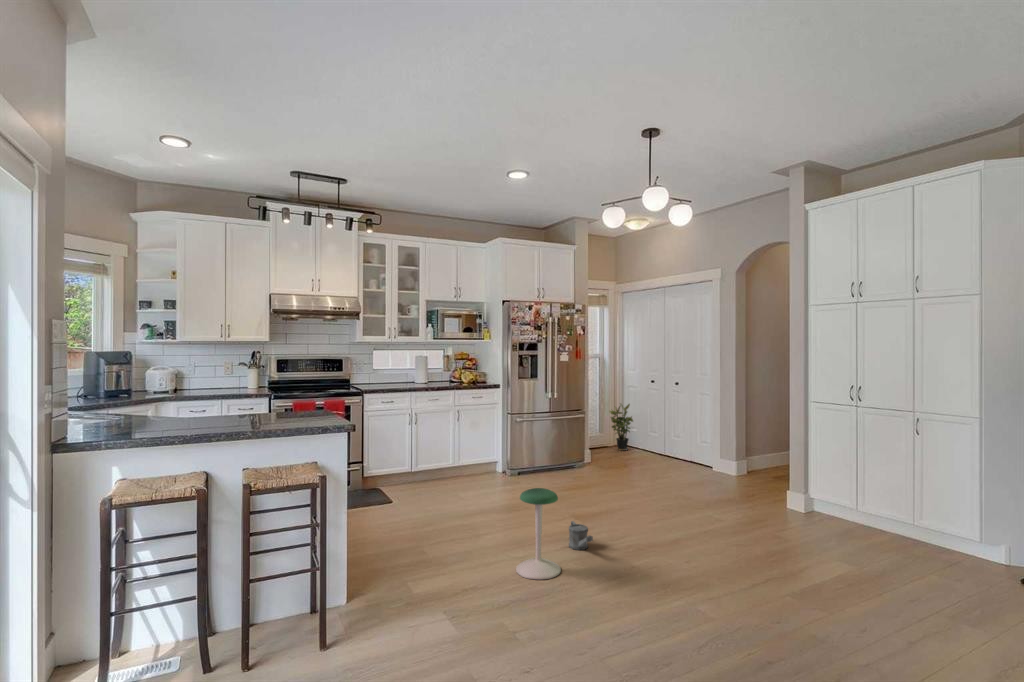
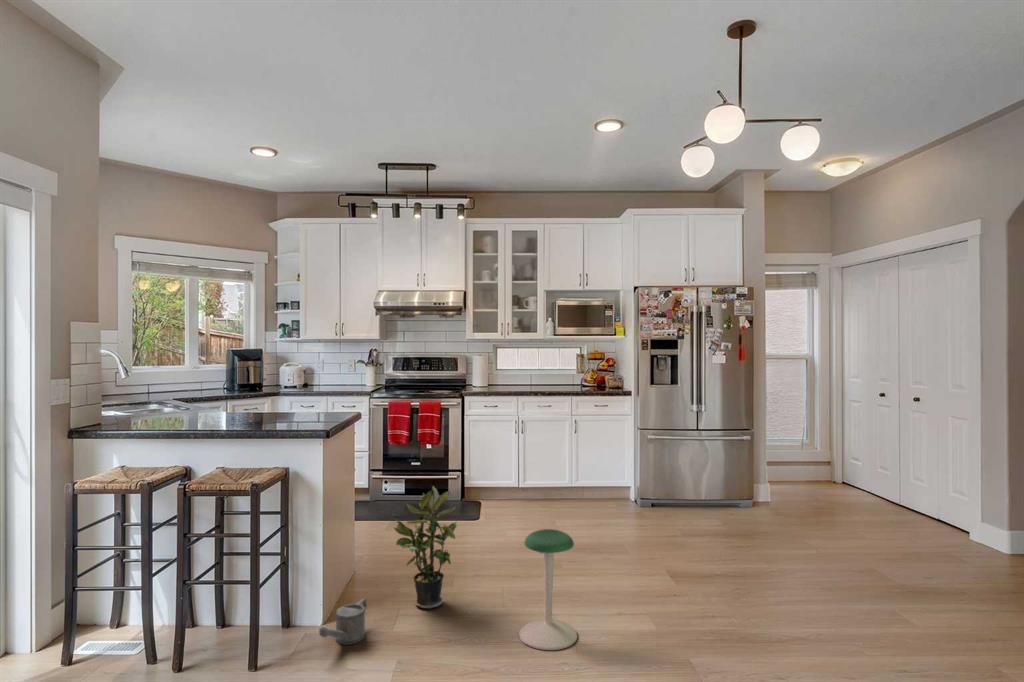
potted plant: present [609,403,633,451] -> present [394,487,457,609]
watering can: present [569,521,593,550] -> present [319,598,367,645]

